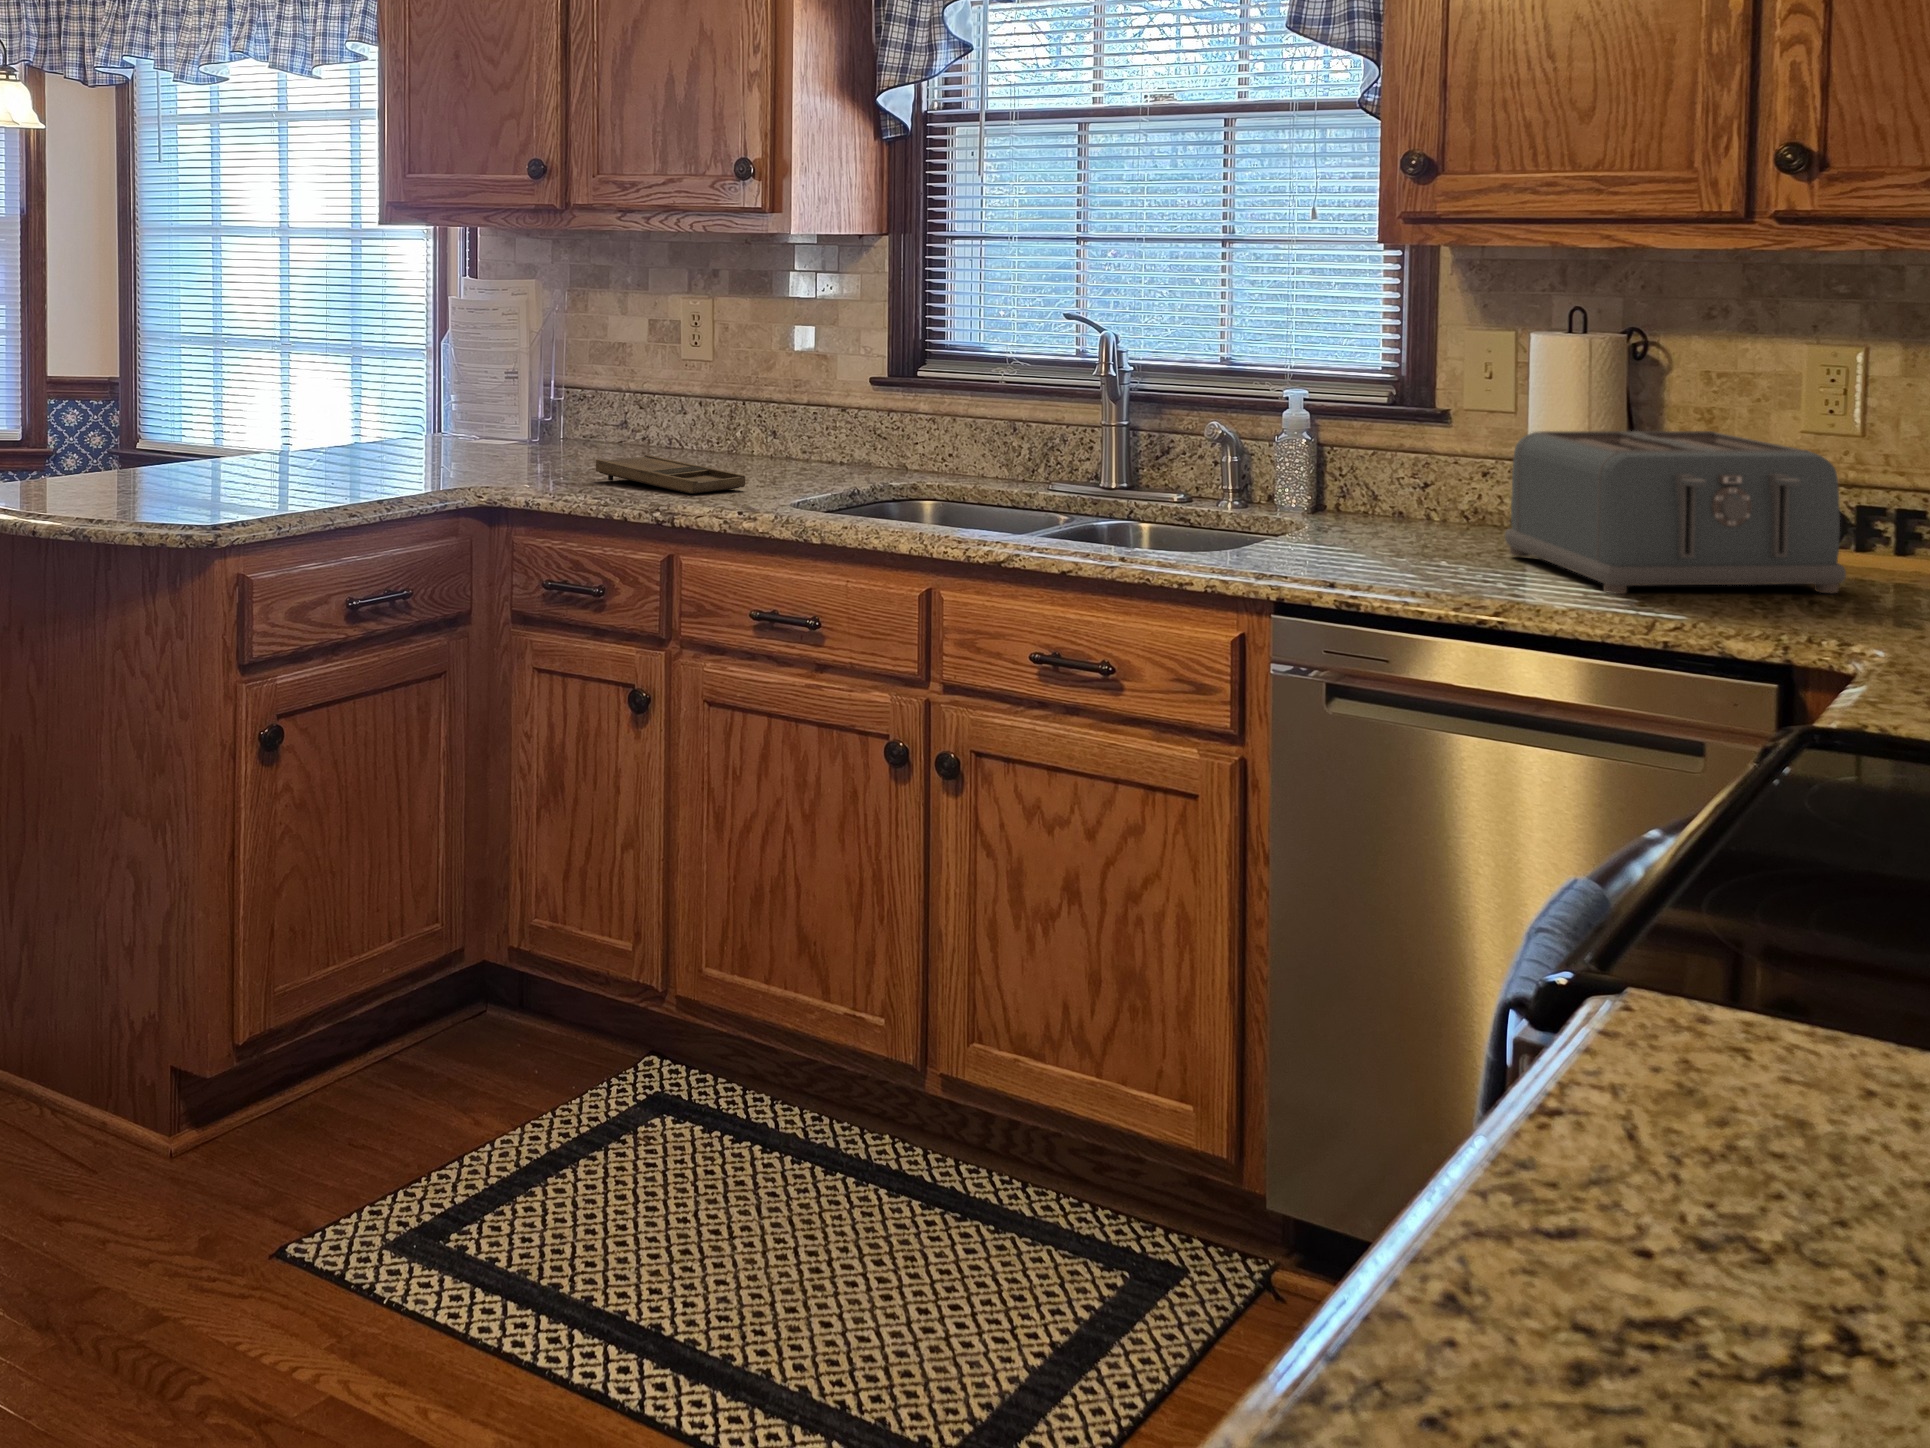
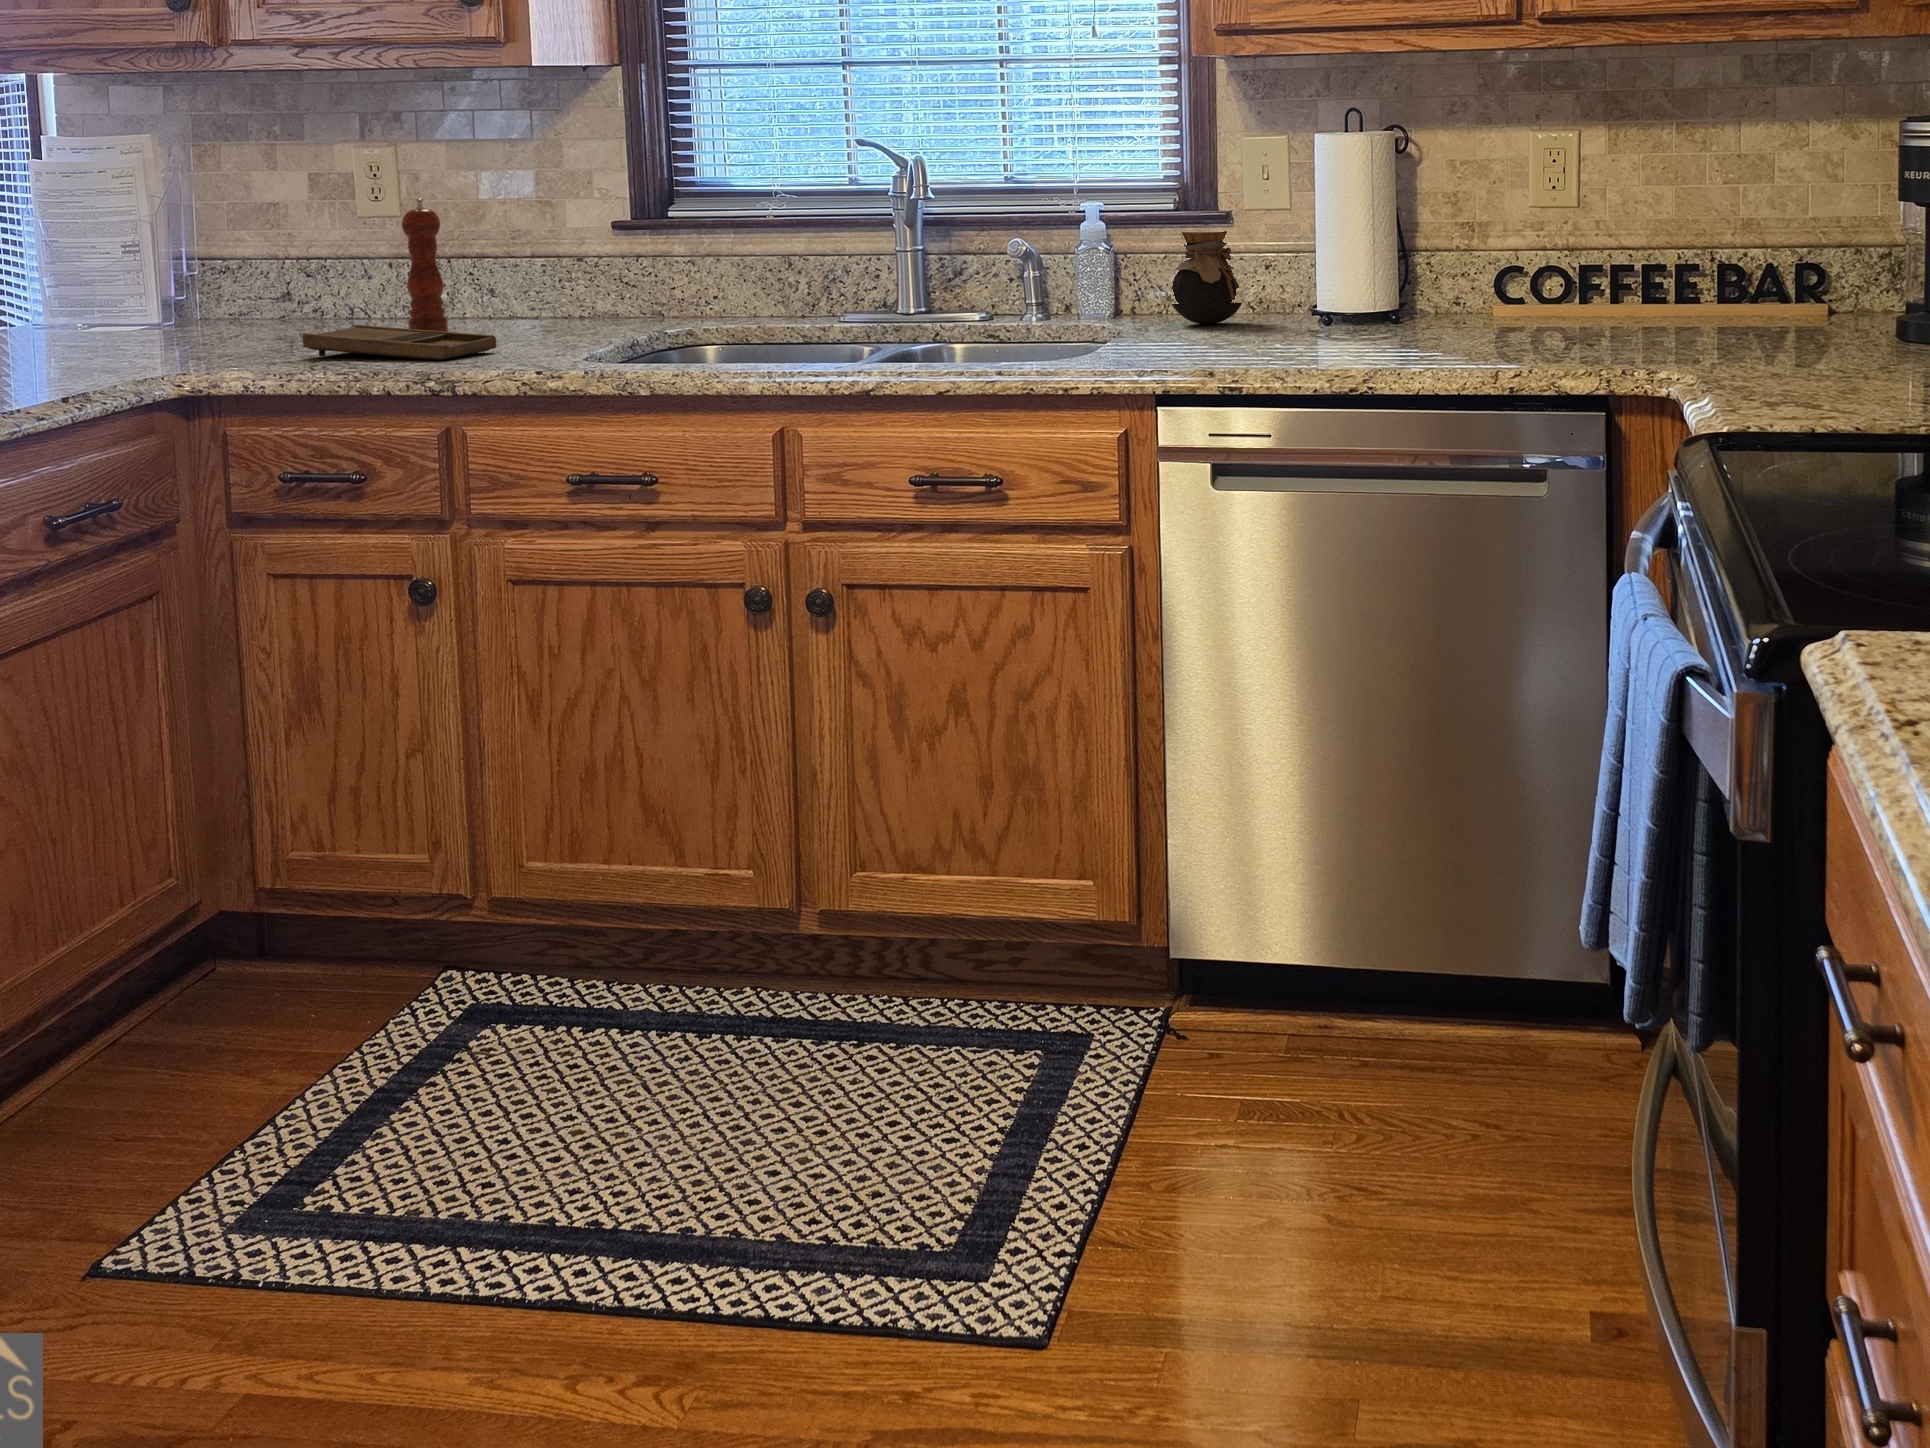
pepper mill: none [701,346,734,471] -> present [402,199,448,332]
jar: none [1382,426,1466,527] -> present [1172,231,1242,324]
toaster: present [1505,431,1846,594] -> none [1310,212,1608,359]

